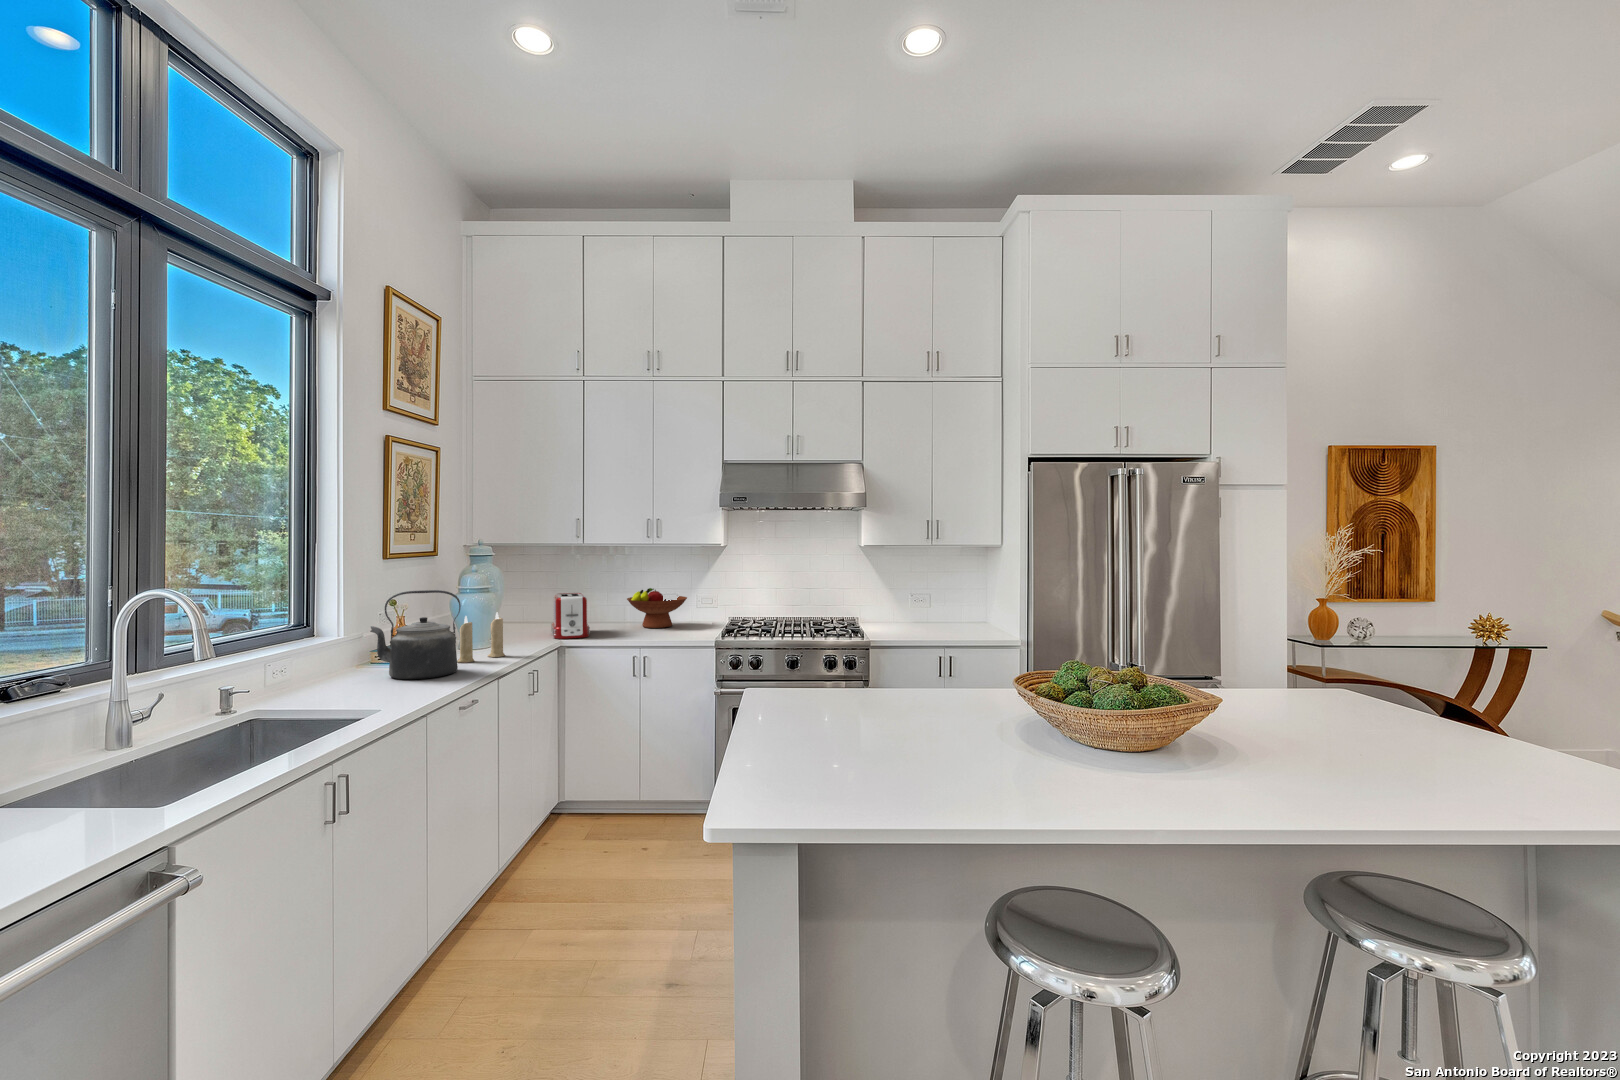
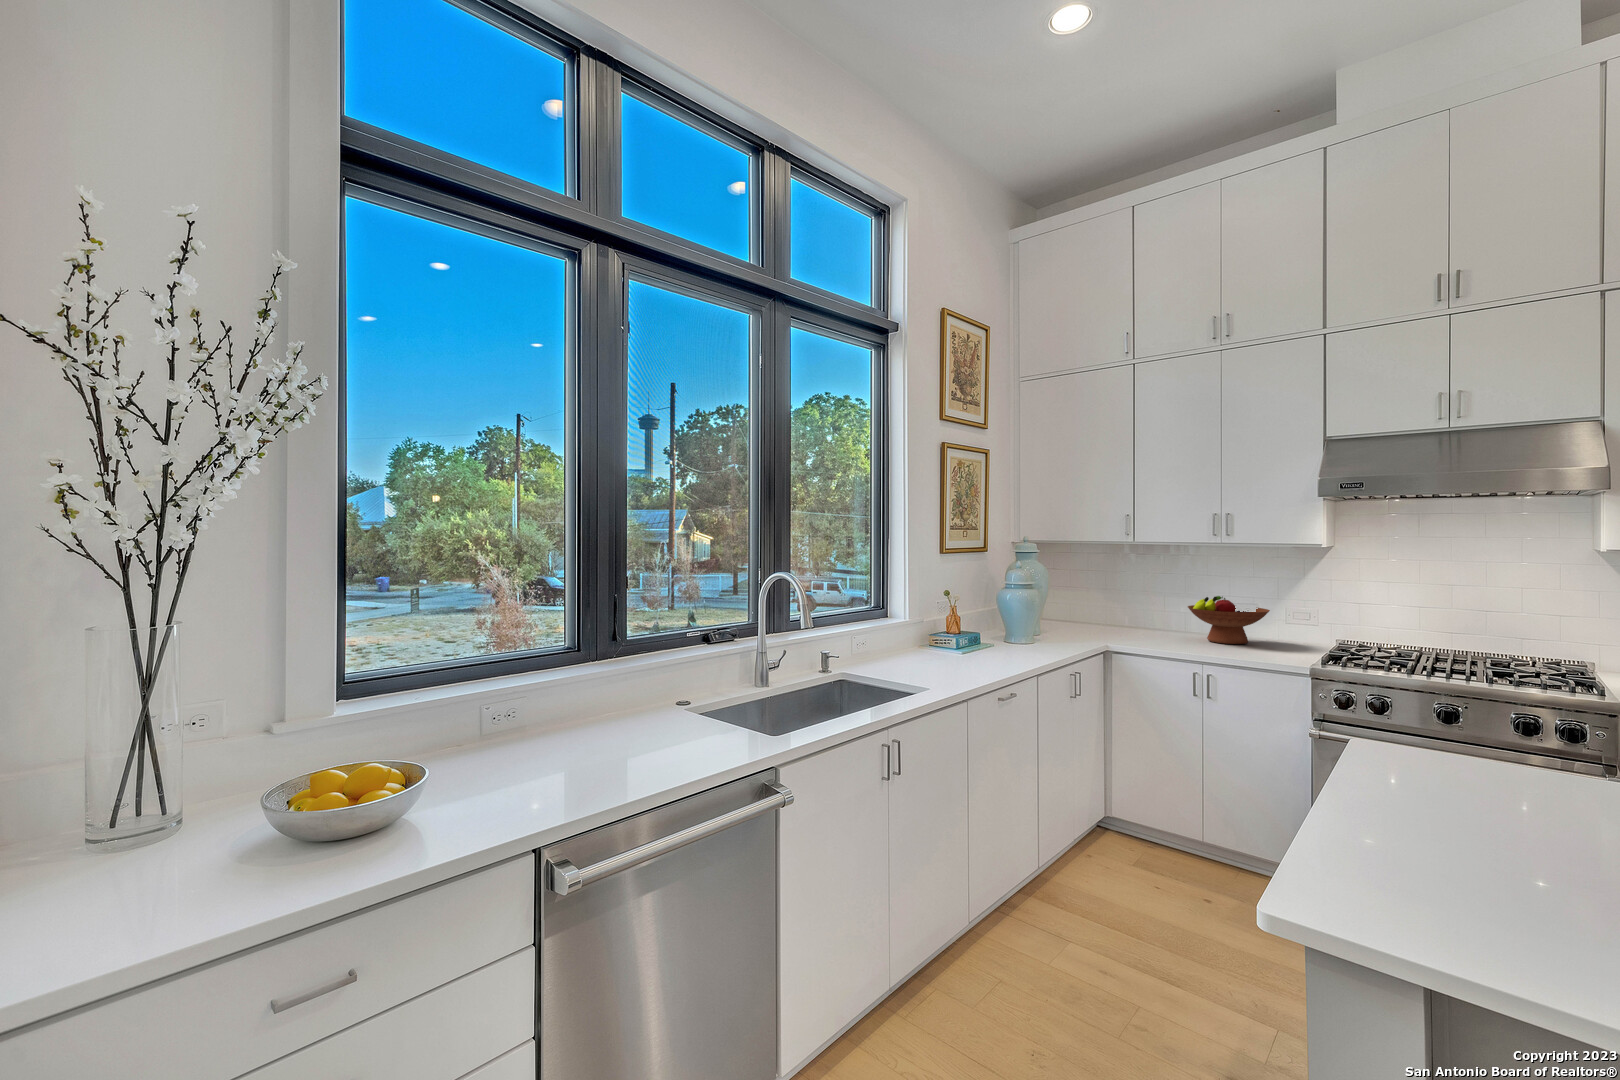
kettle: present [370,590,461,679] -> none [924,583,1001,668]
toaster: present [551,593,590,639] -> none [1099,596,1141,645]
candle: present [457,613,505,663] -> none [999,608,1046,657]

